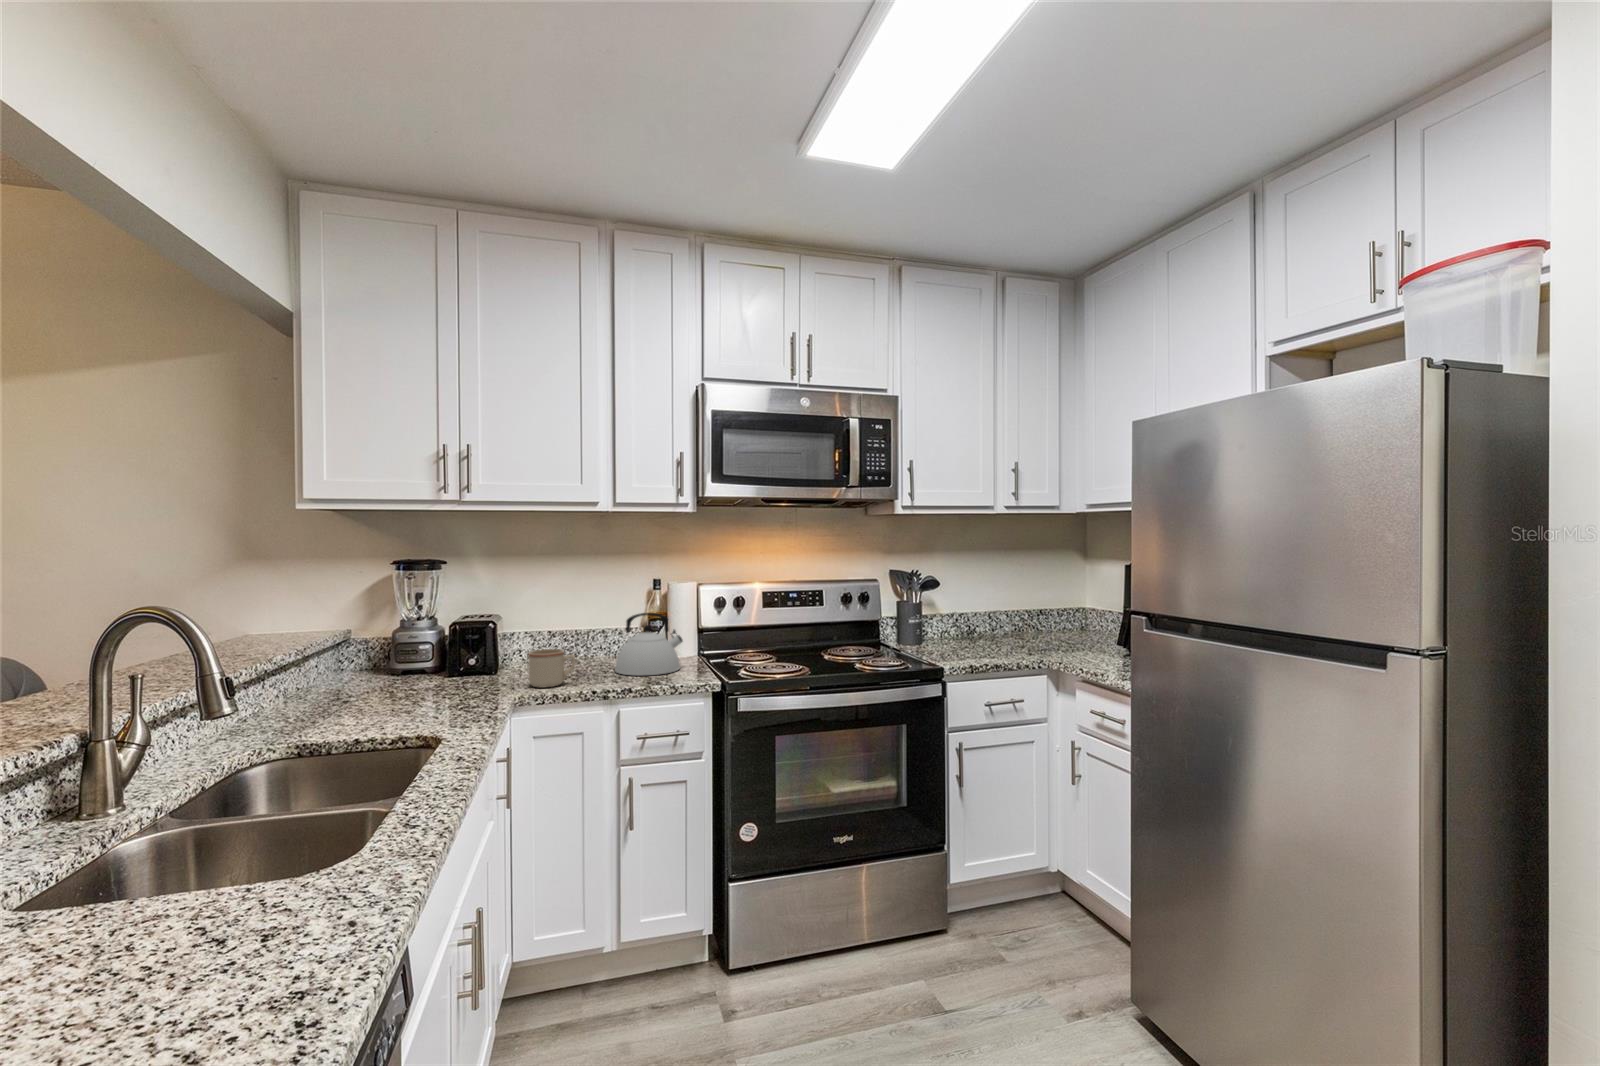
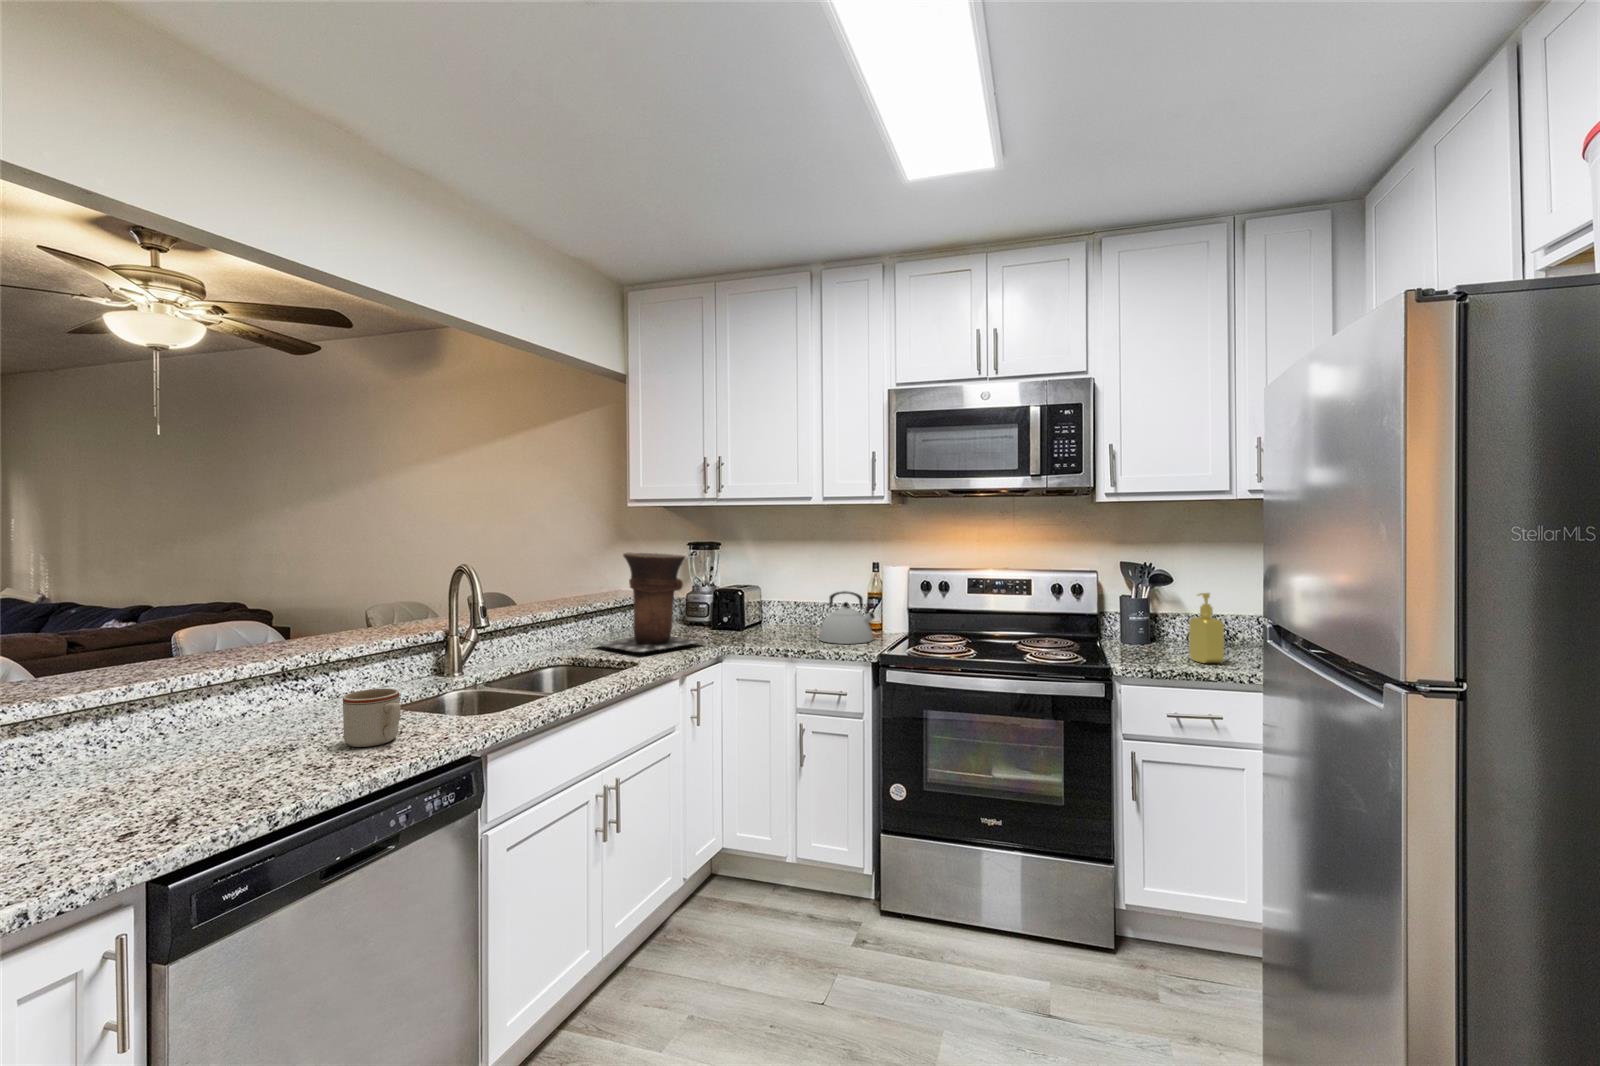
vase: none [298,575,484,720] -> present [595,553,701,652]
soap dispenser: none [974,593,1003,655] -> present [1189,593,1224,663]
mug: present [528,649,576,688] -> present [343,689,401,747]

